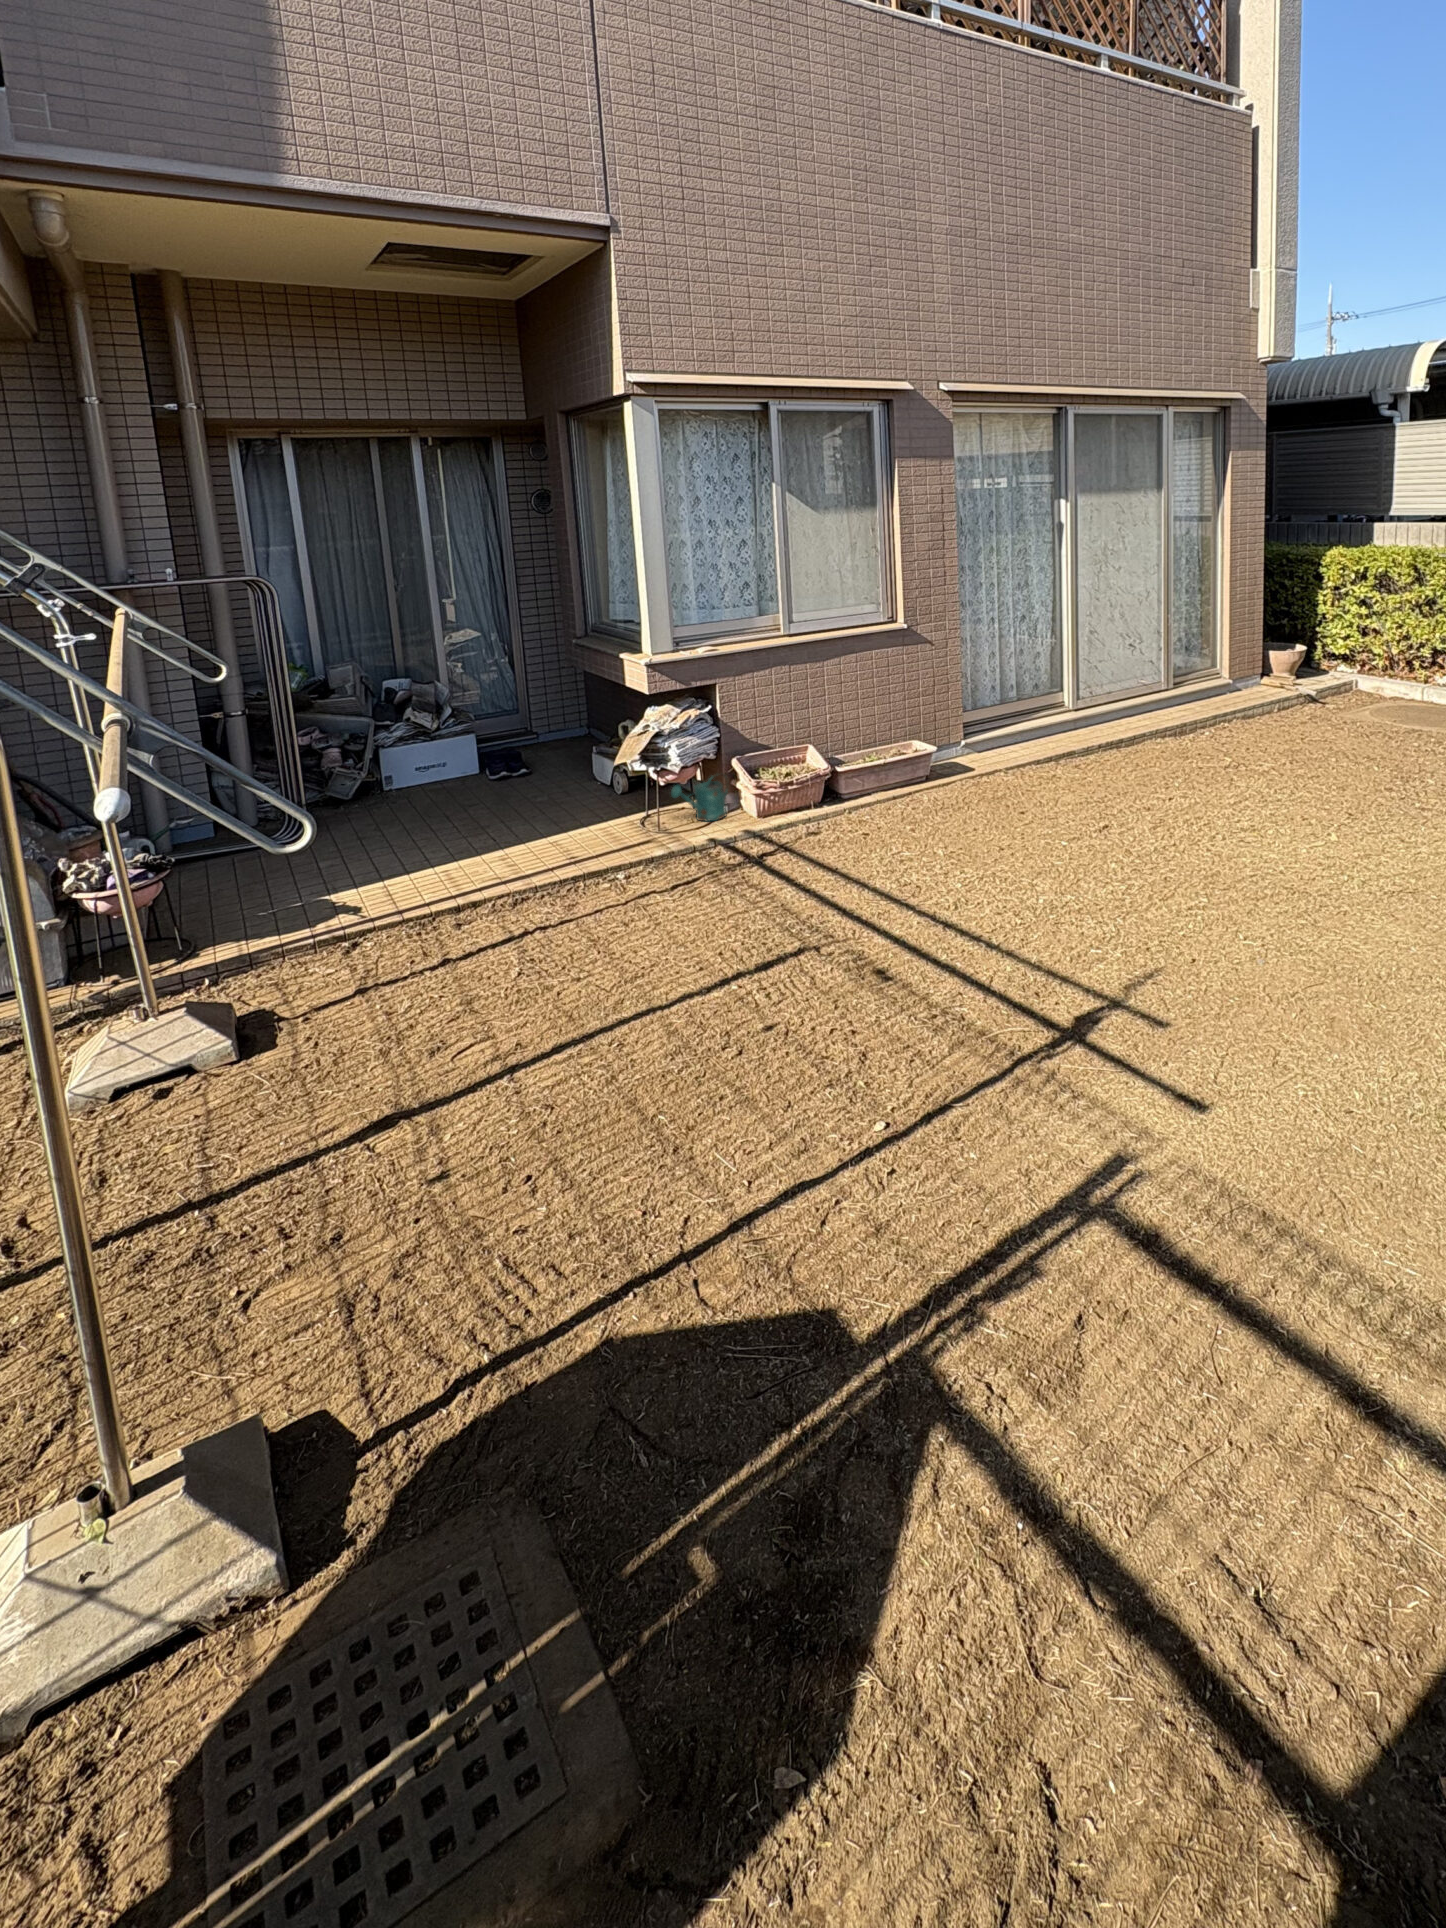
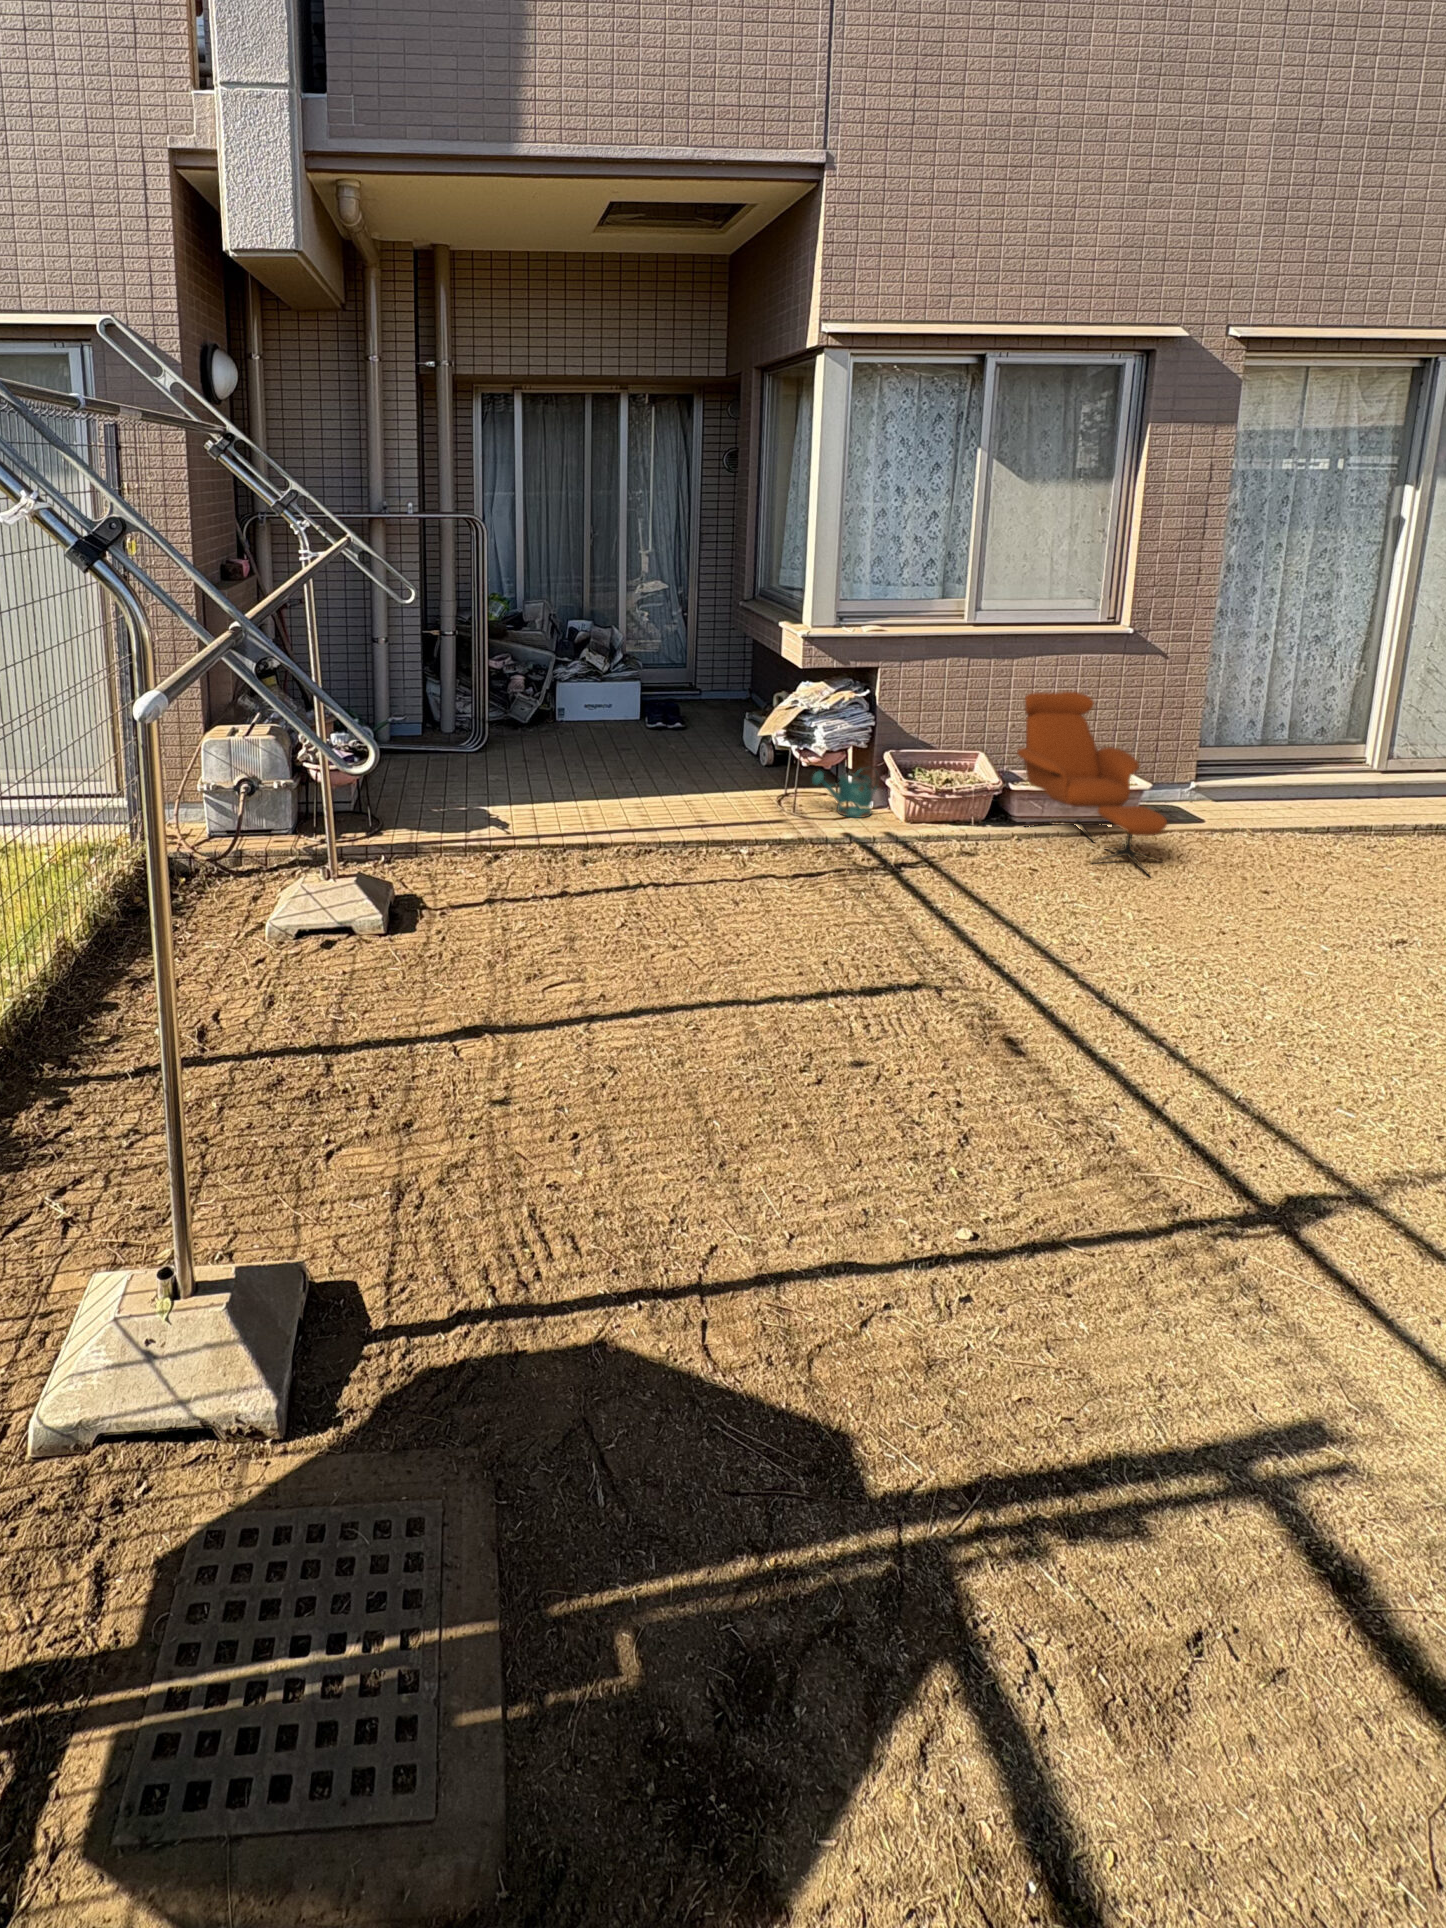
lounge chair: none [835,681,951,818] -> present [1017,691,1167,875]

